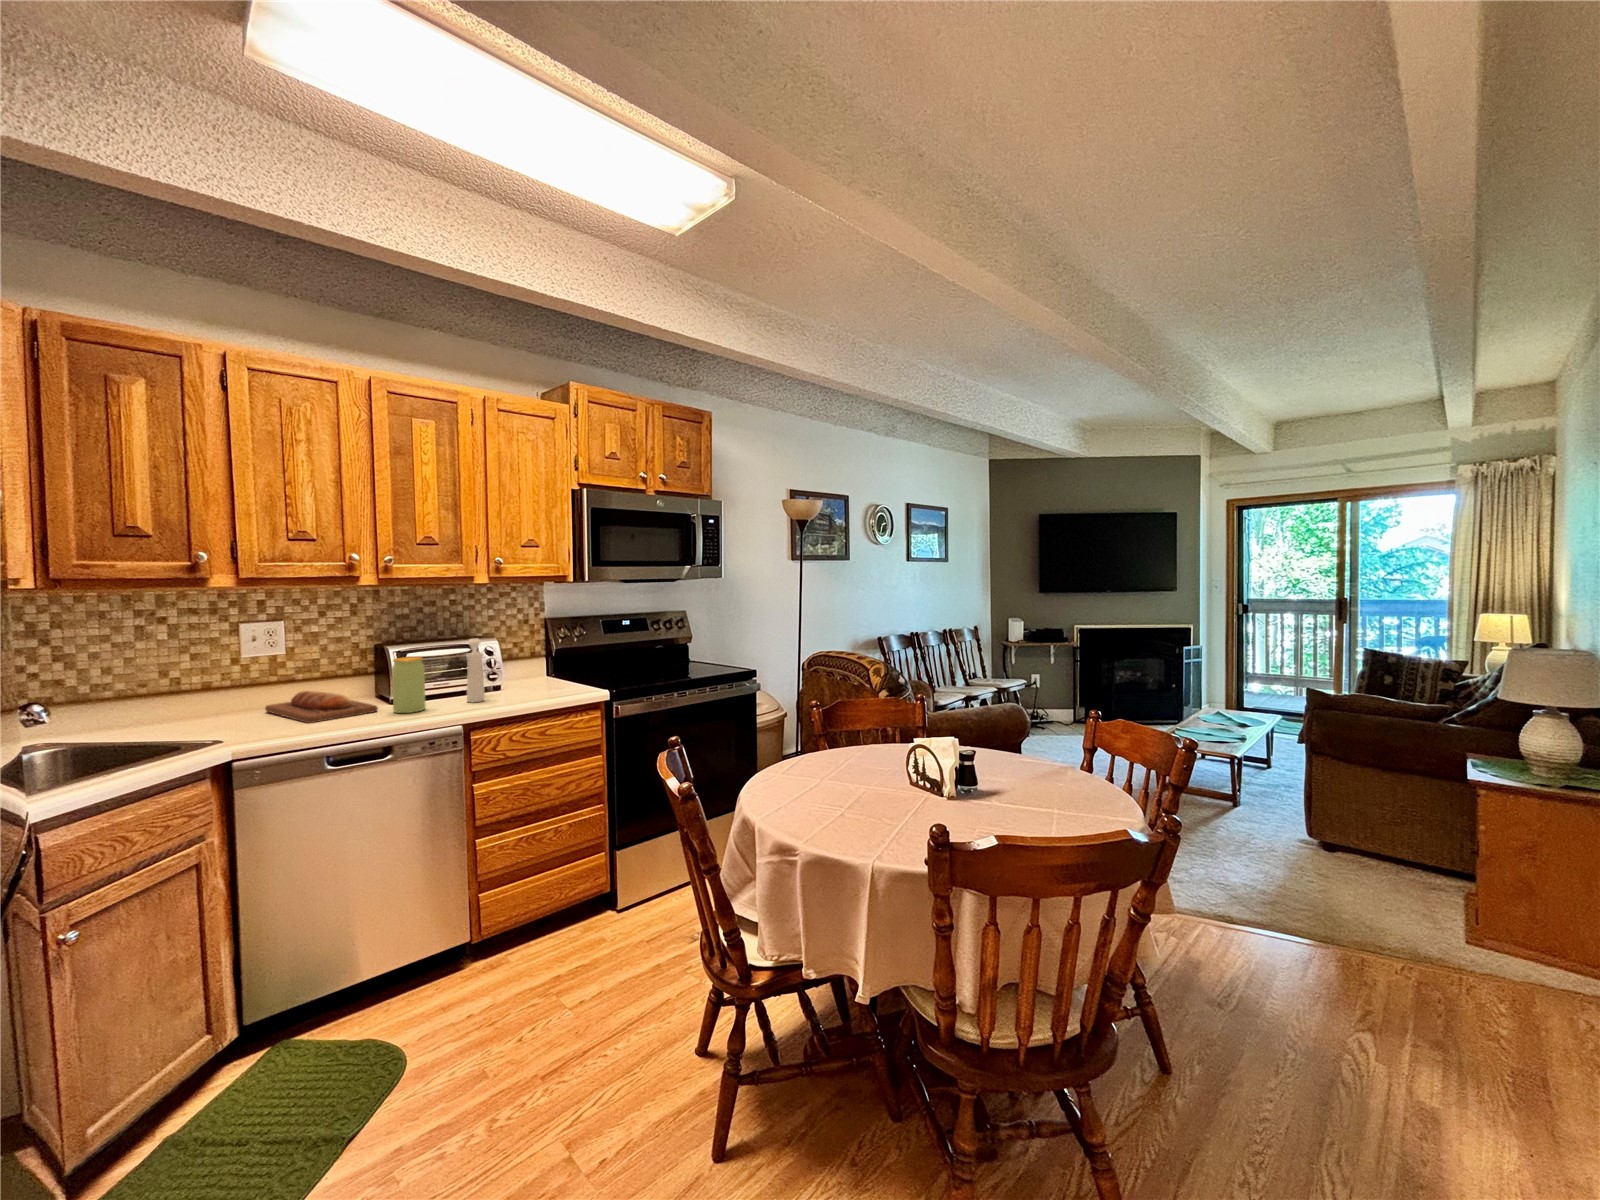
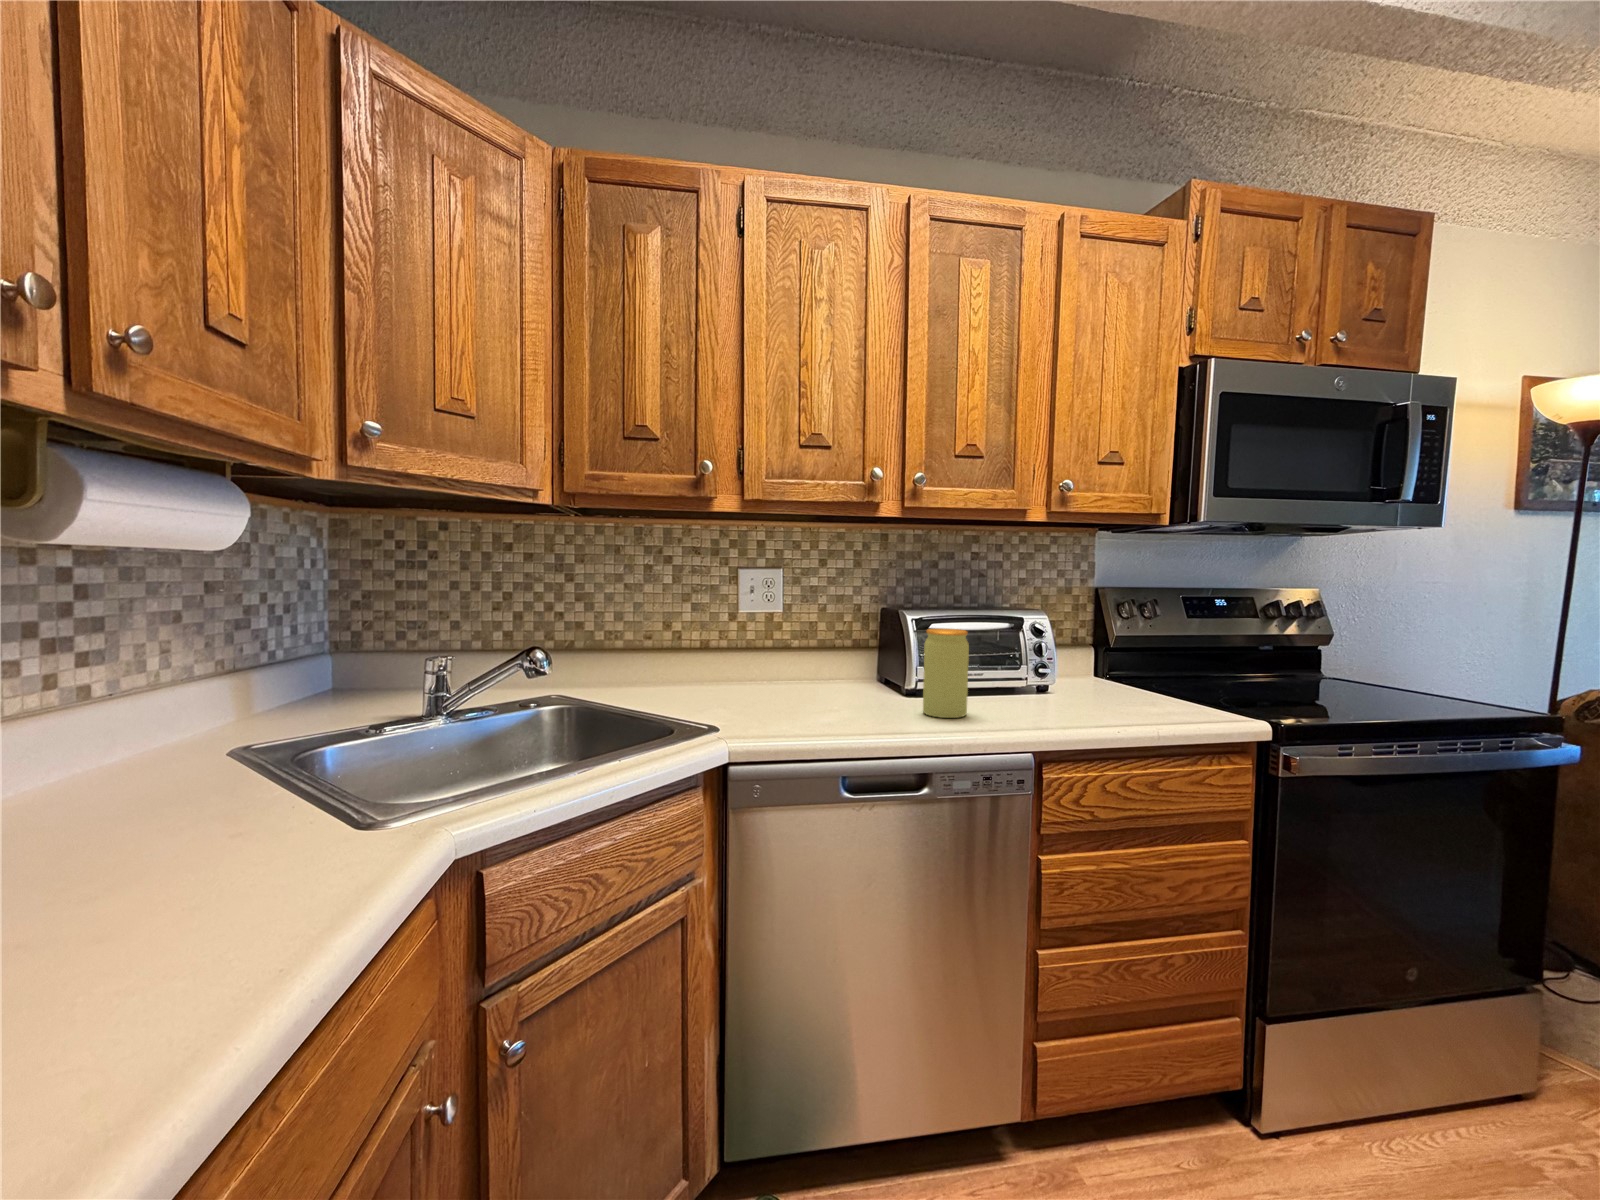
pepper mill: present [466,639,485,703] -> none [1015,608,1050,713]
bread loaf: present [265,691,378,723] -> none [762,666,899,715]

